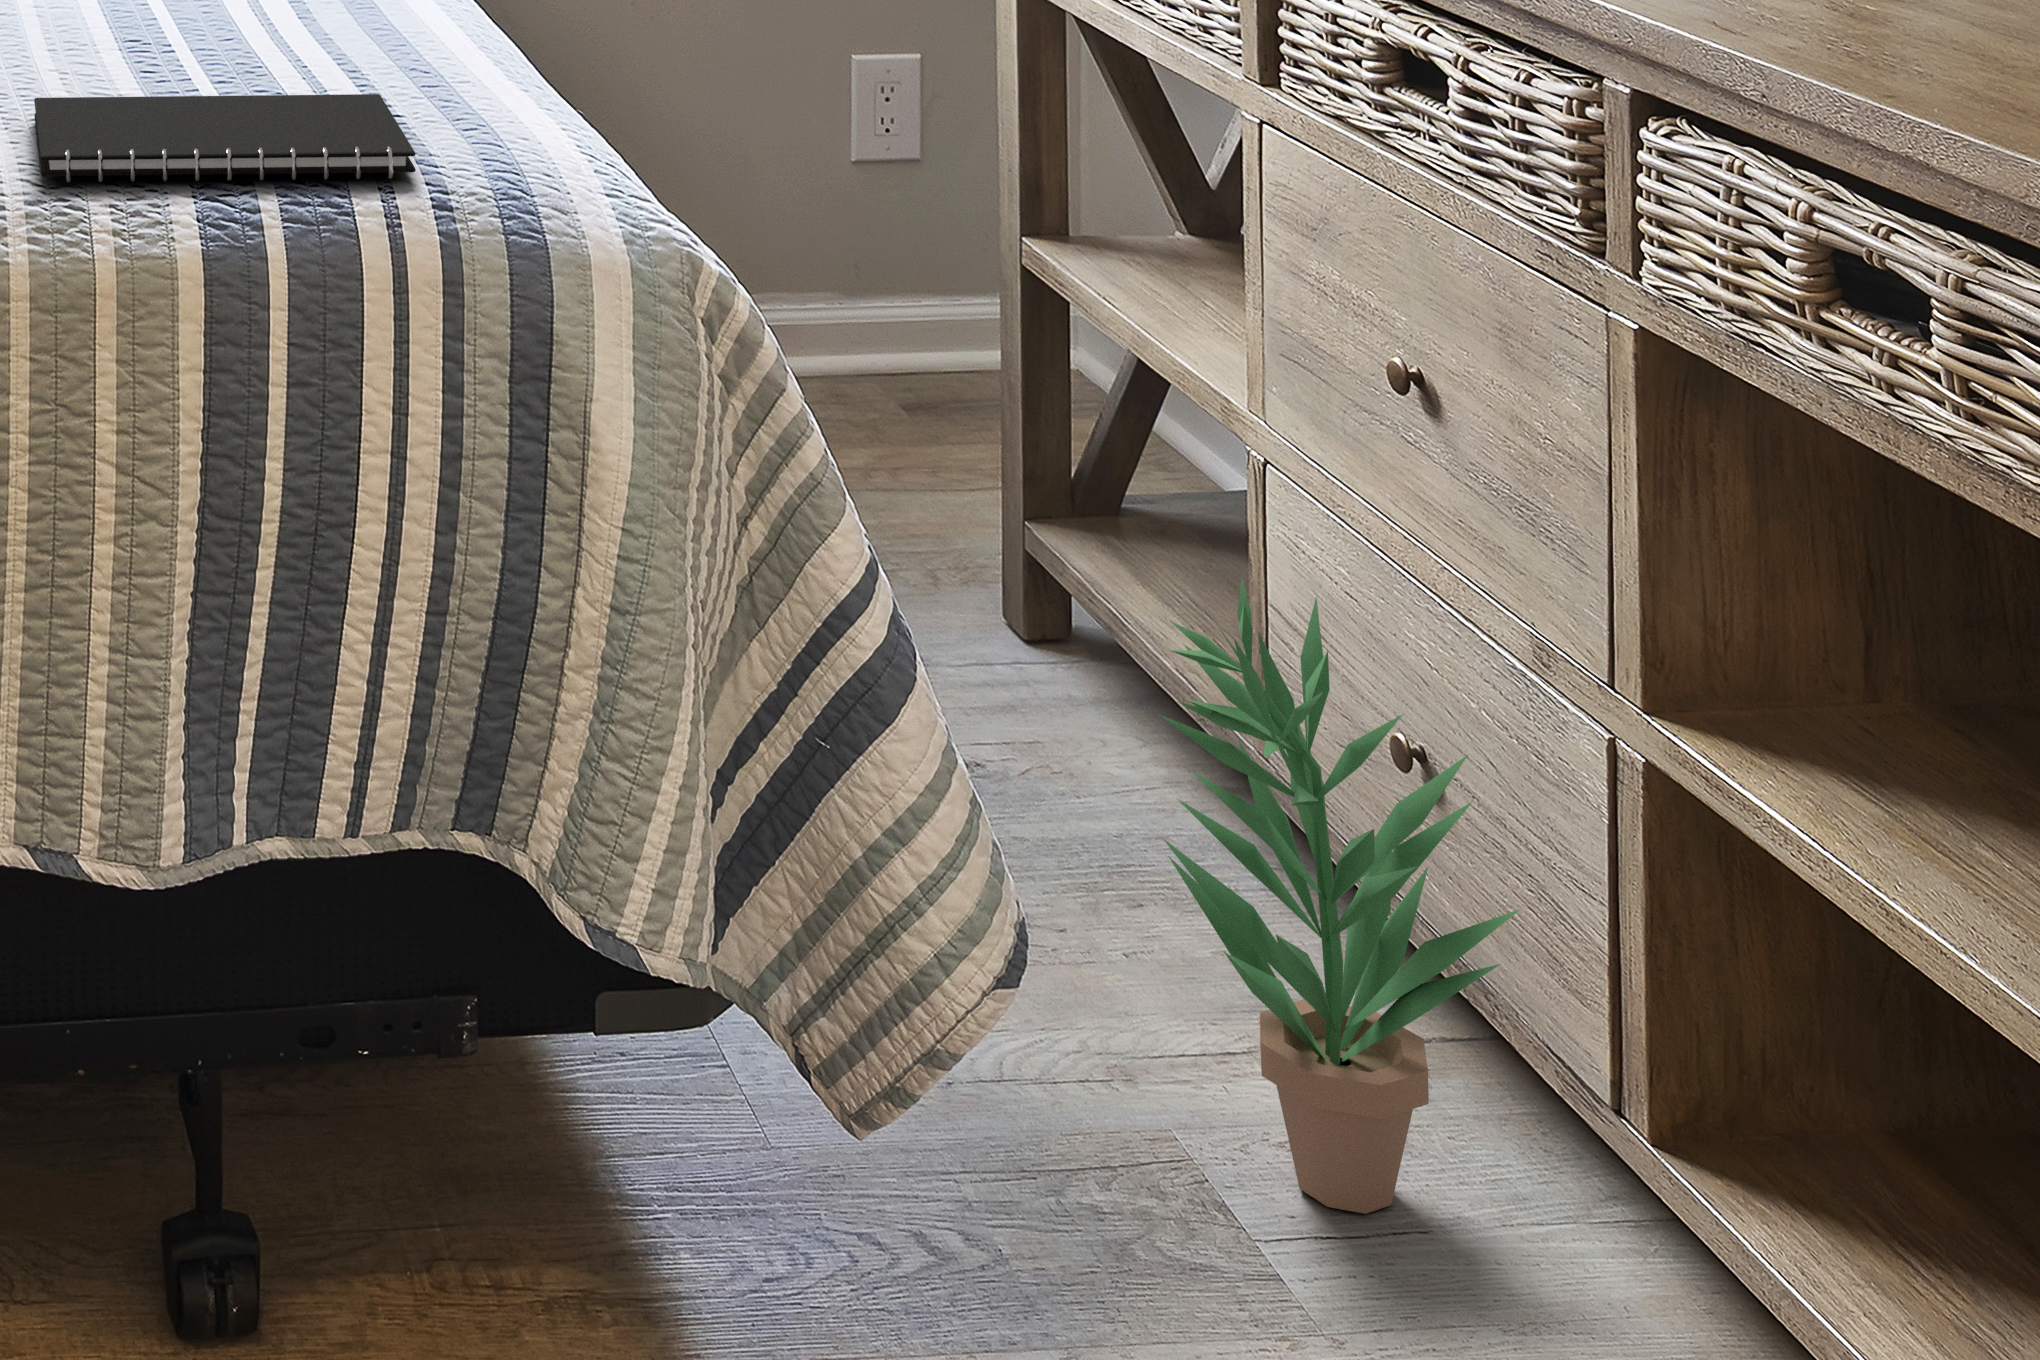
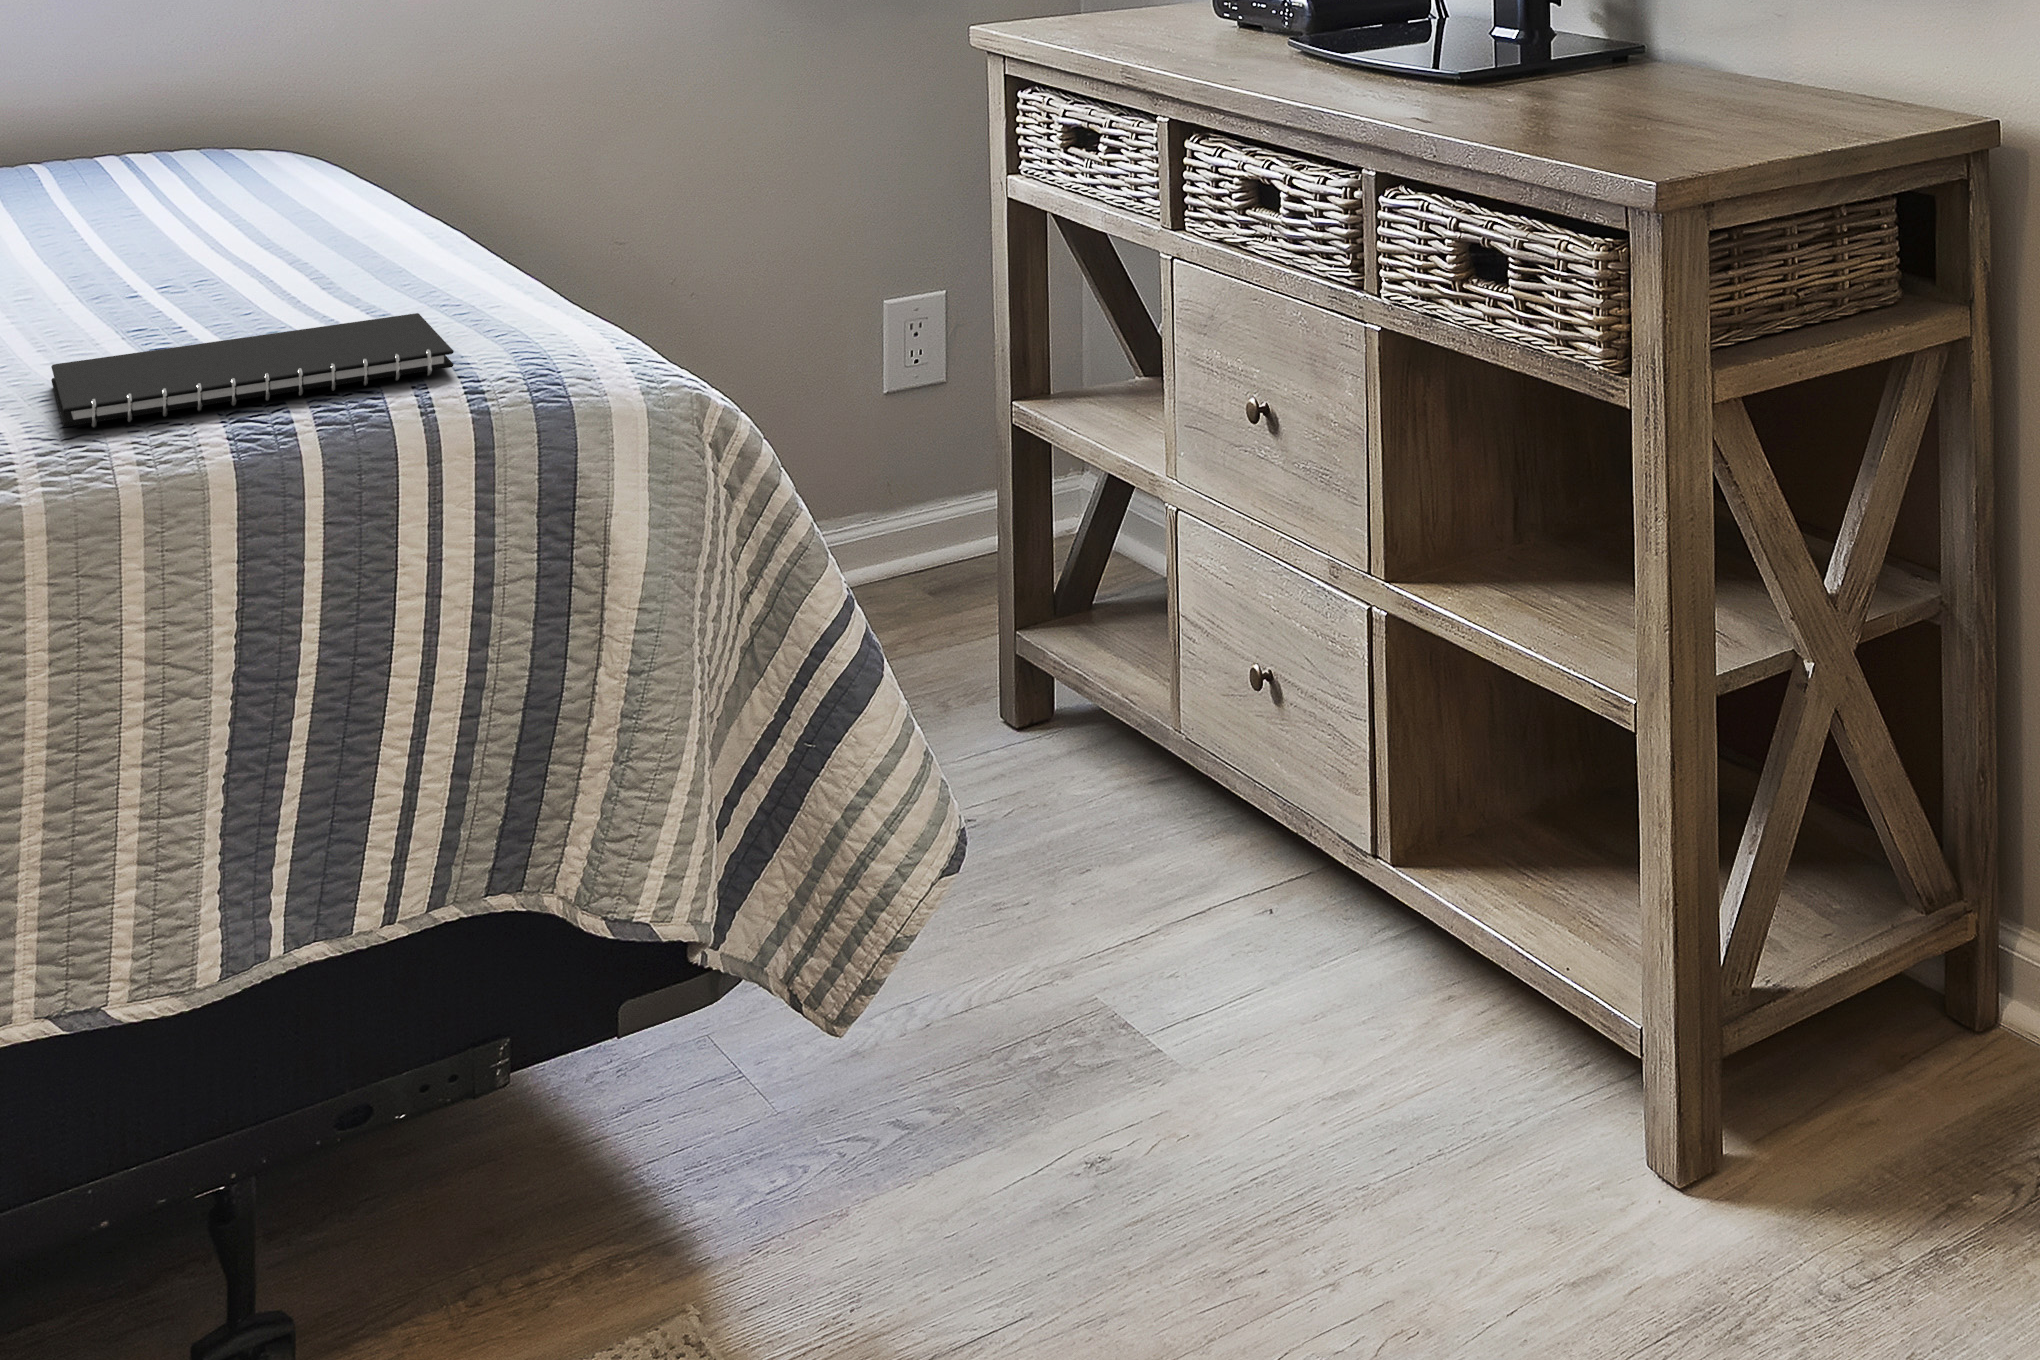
potted plant: present [1160,577,1520,1214] -> none [1072,560,1317,987]

